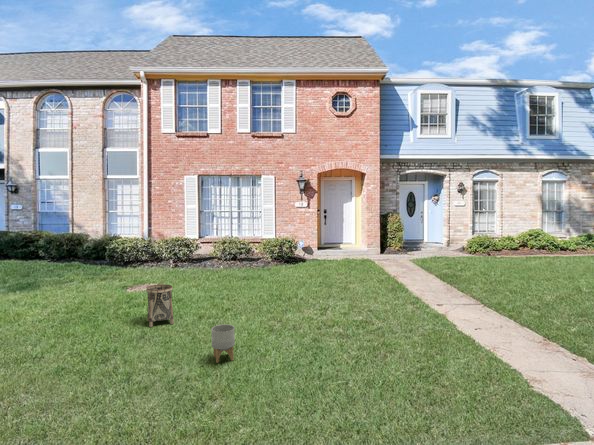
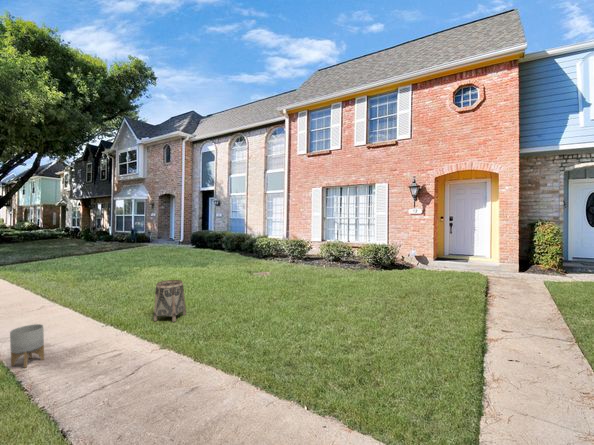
planter: present [212,324,235,363] -> present [10,324,44,368]

